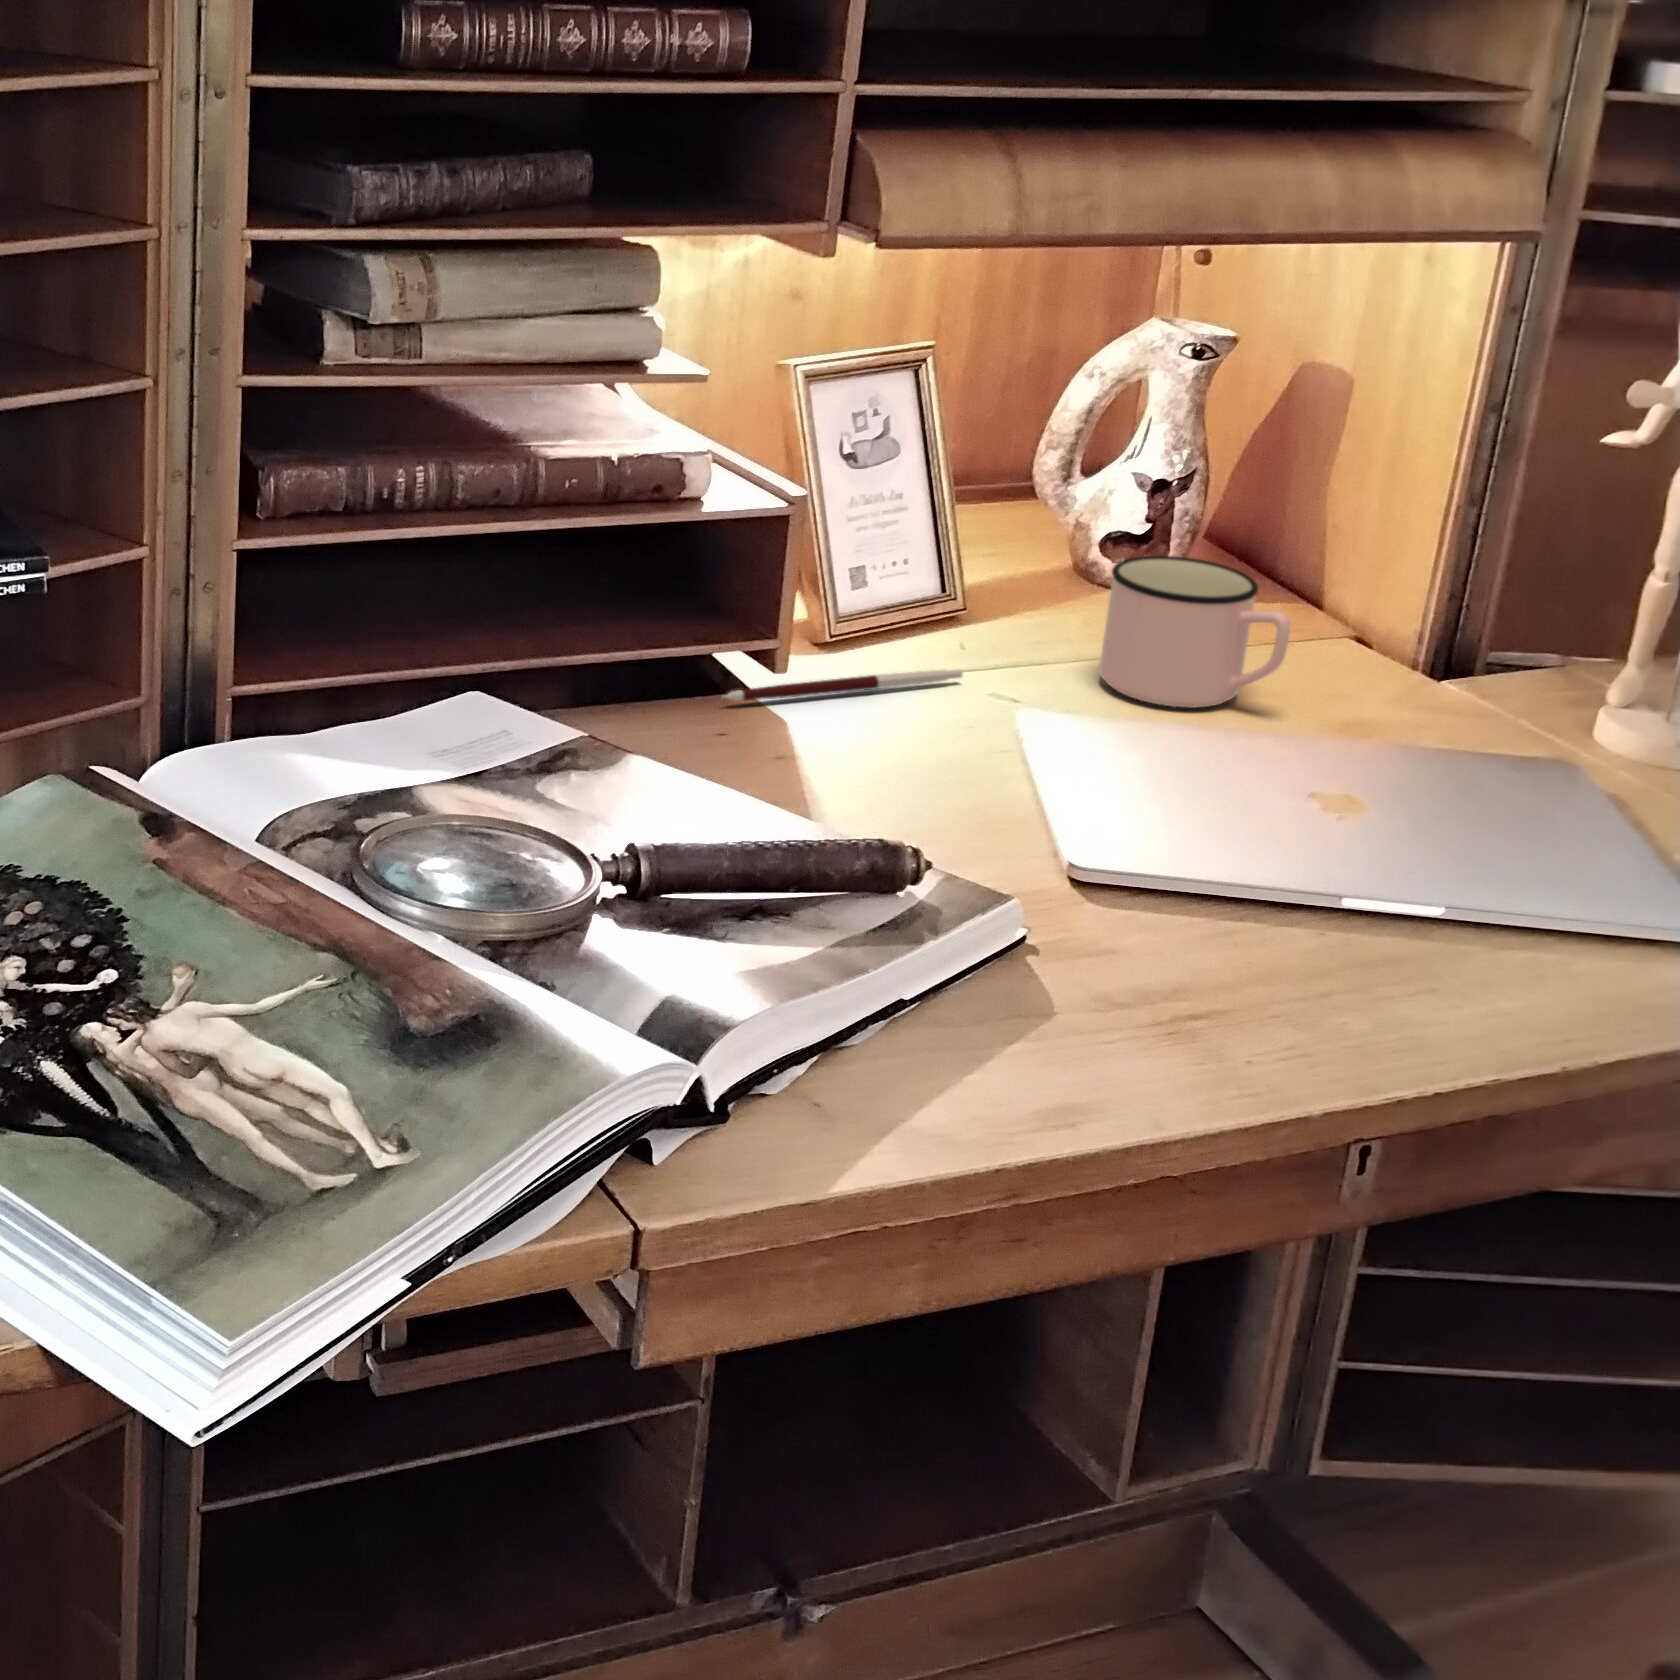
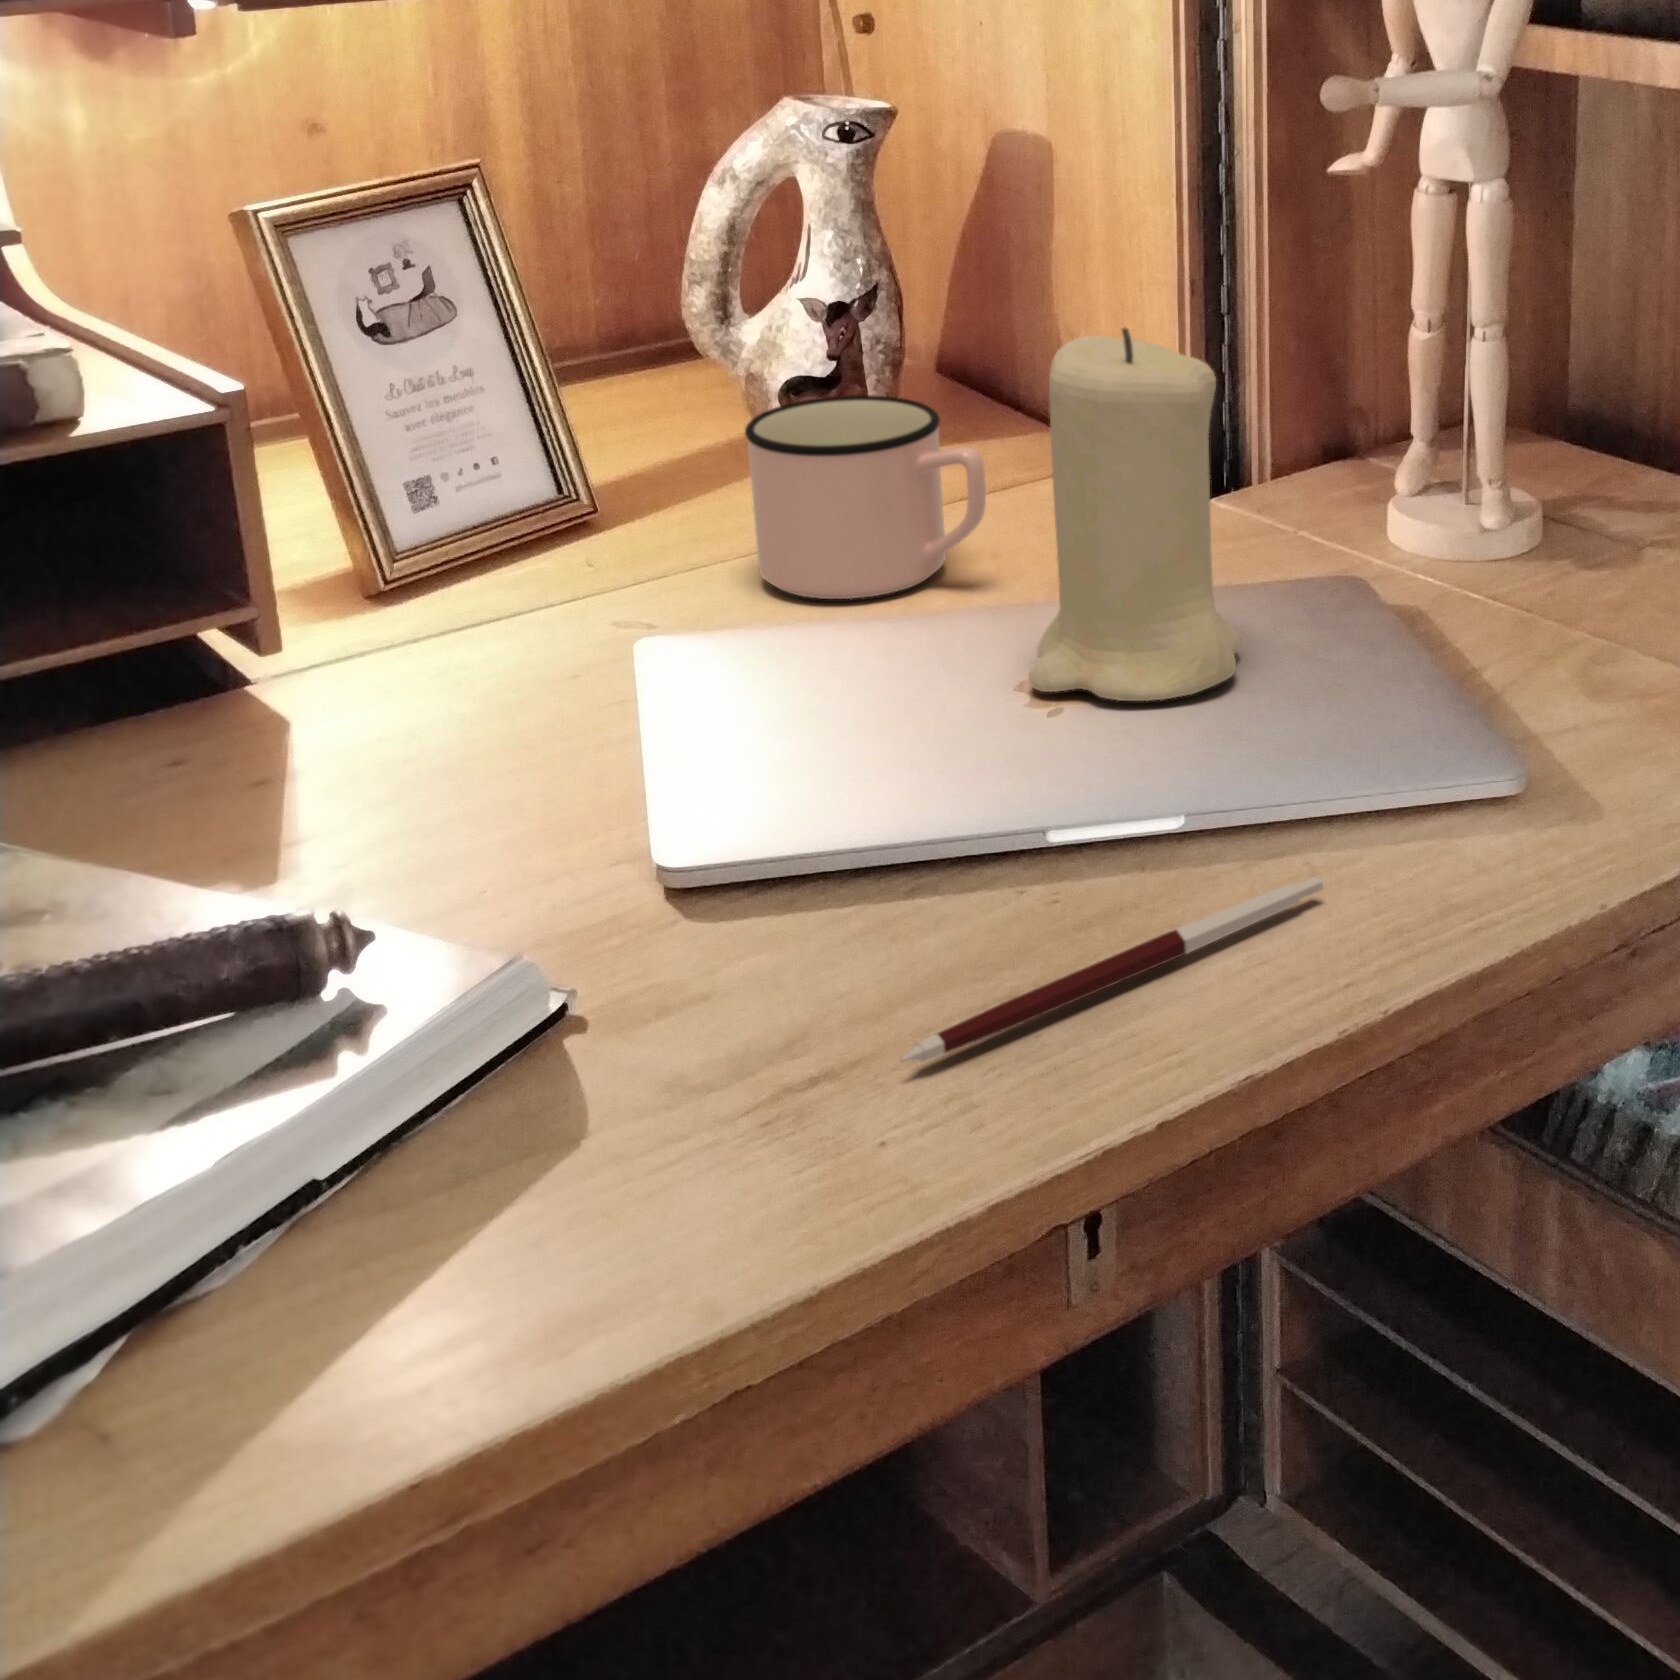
candle: none [1316,550,1504,823] -> present [1029,328,1240,701]
pen: present [723,670,963,701] -> present [900,876,1323,1062]

